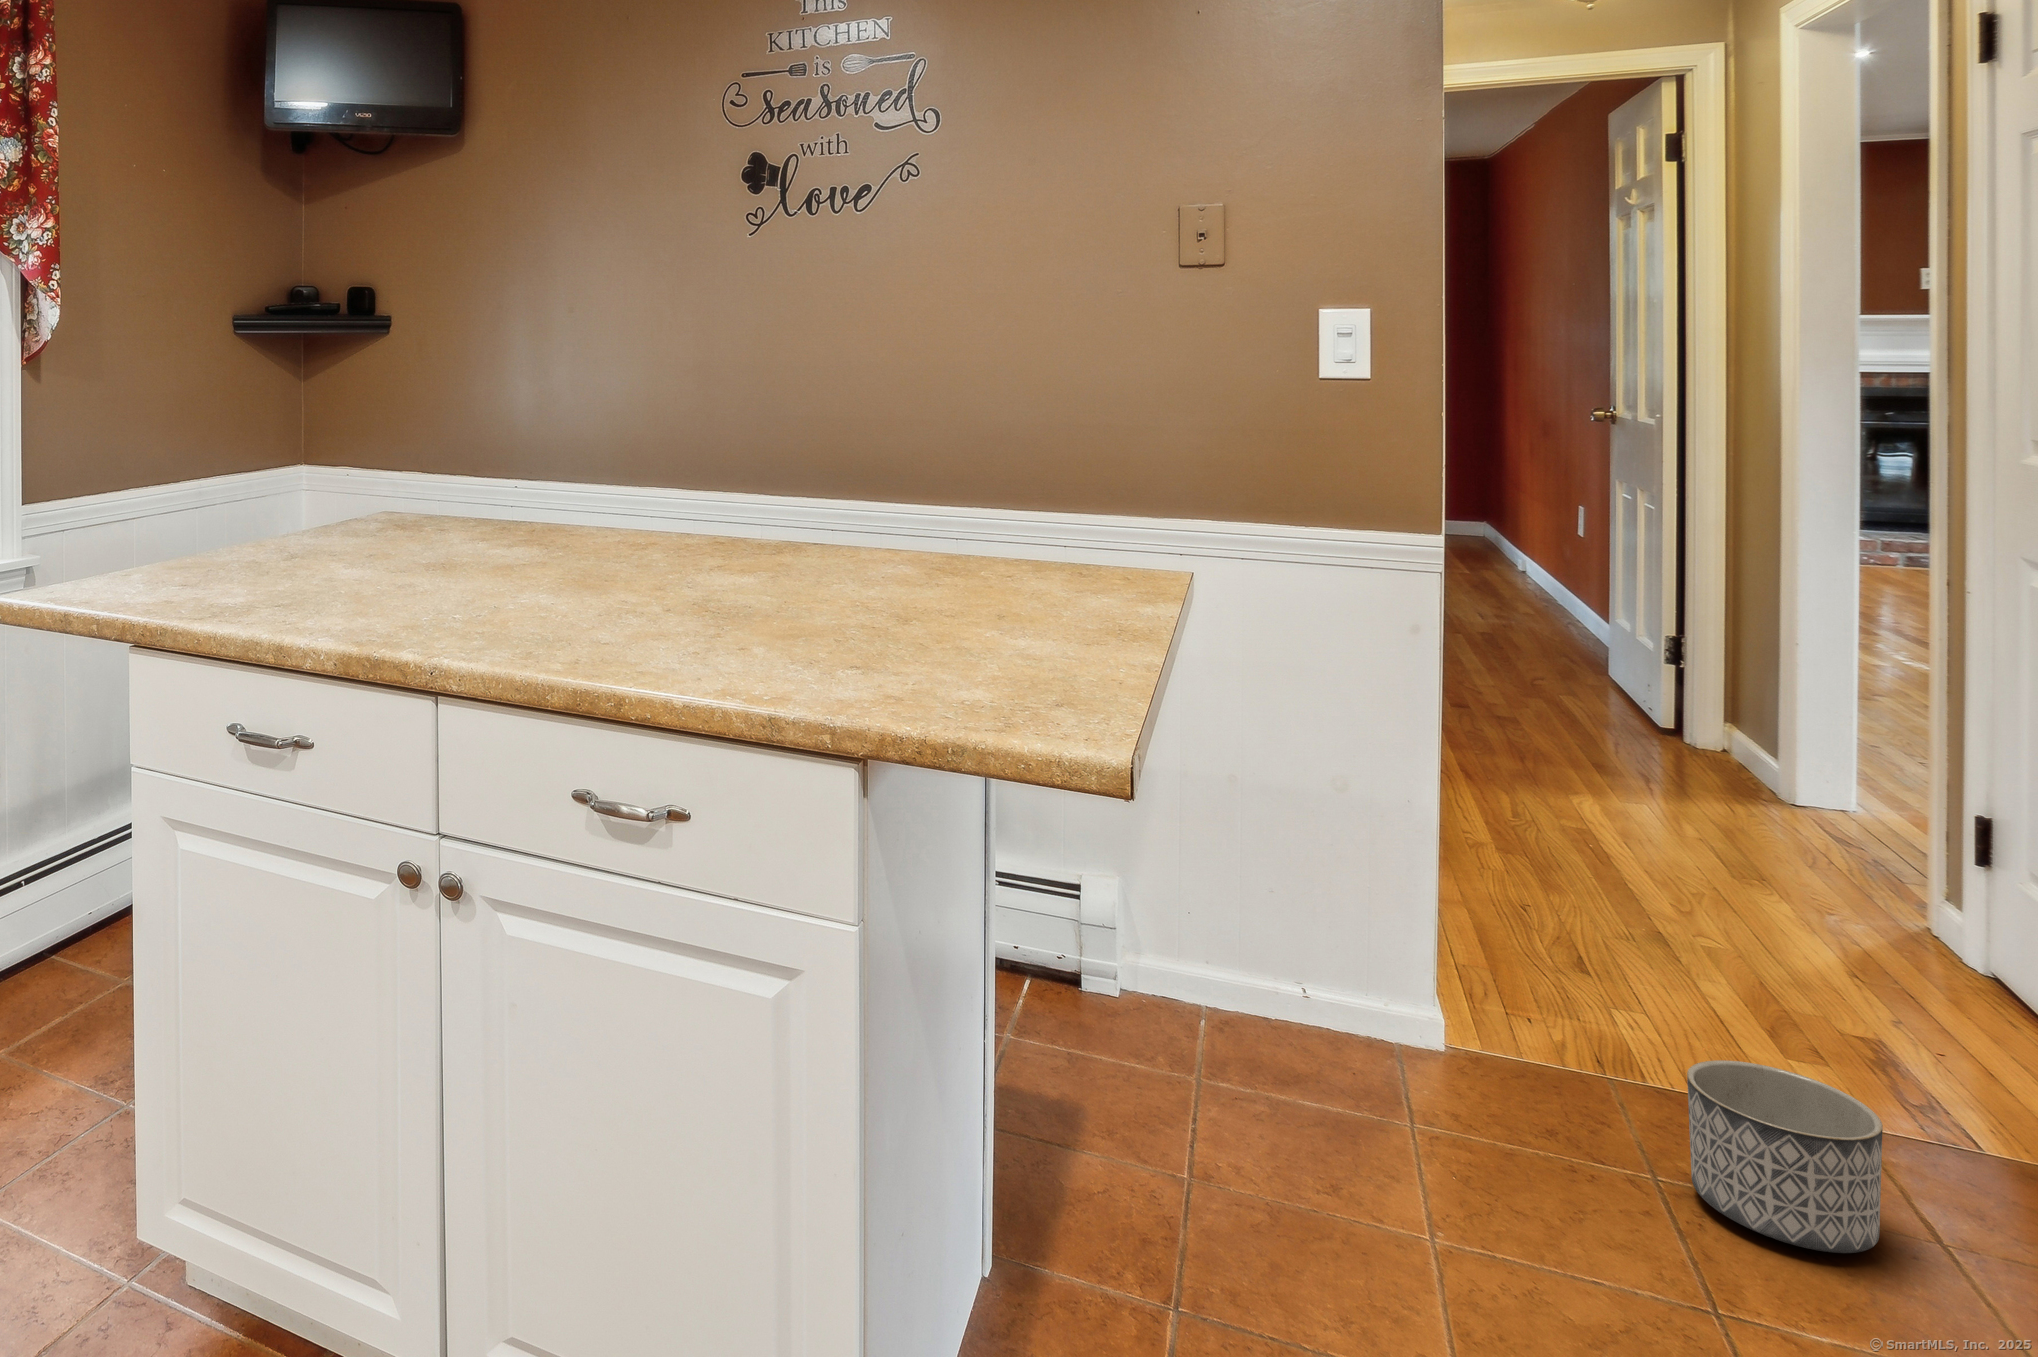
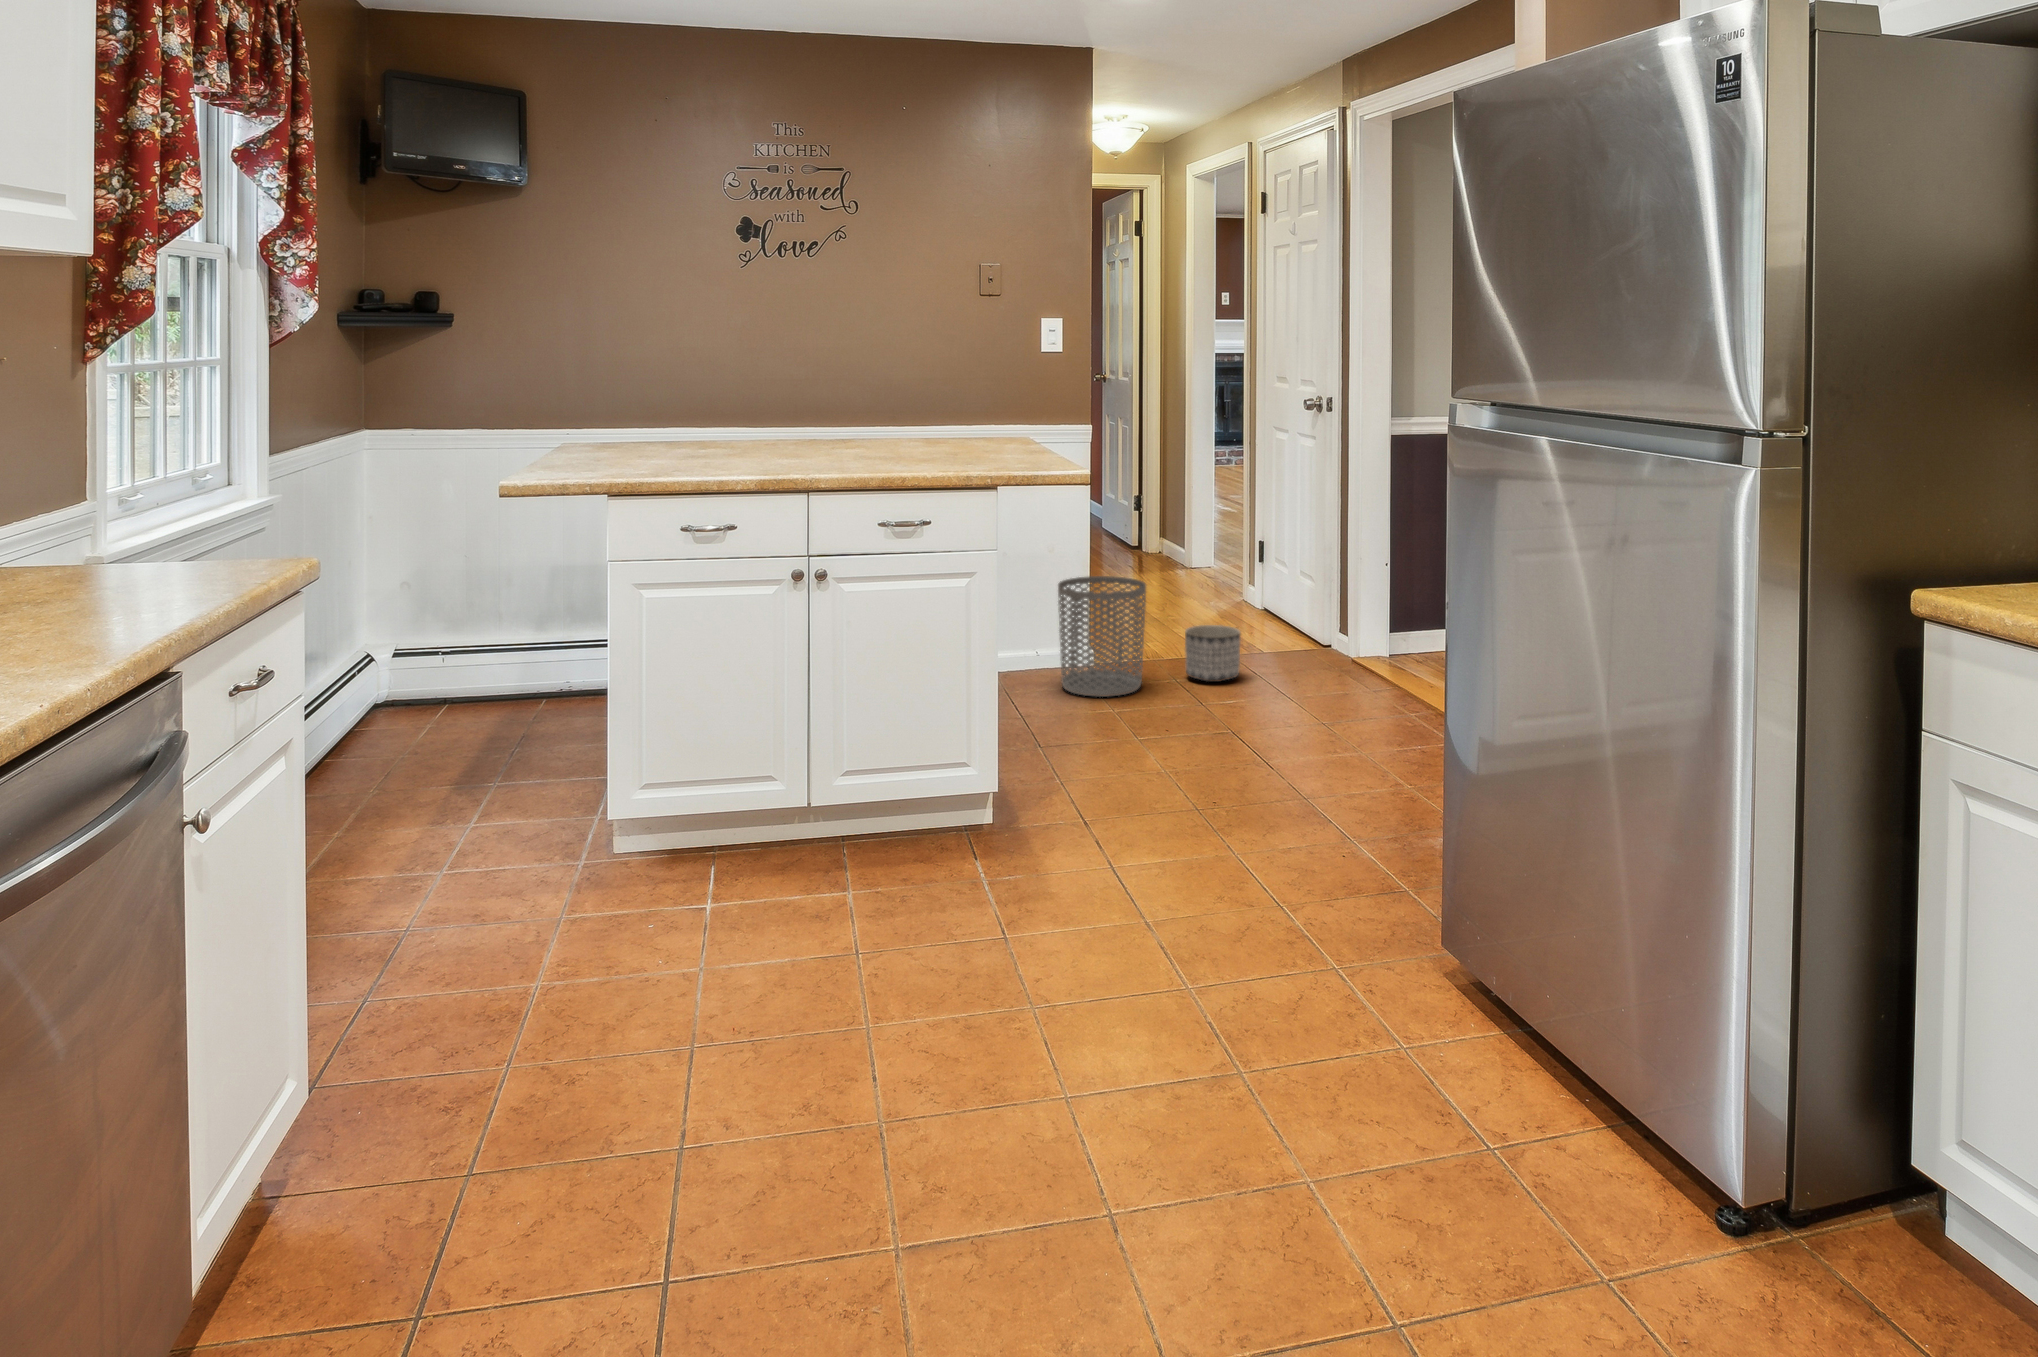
waste bin: none [1307,871,1553,1202] -> present [1058,576,1146,697]

